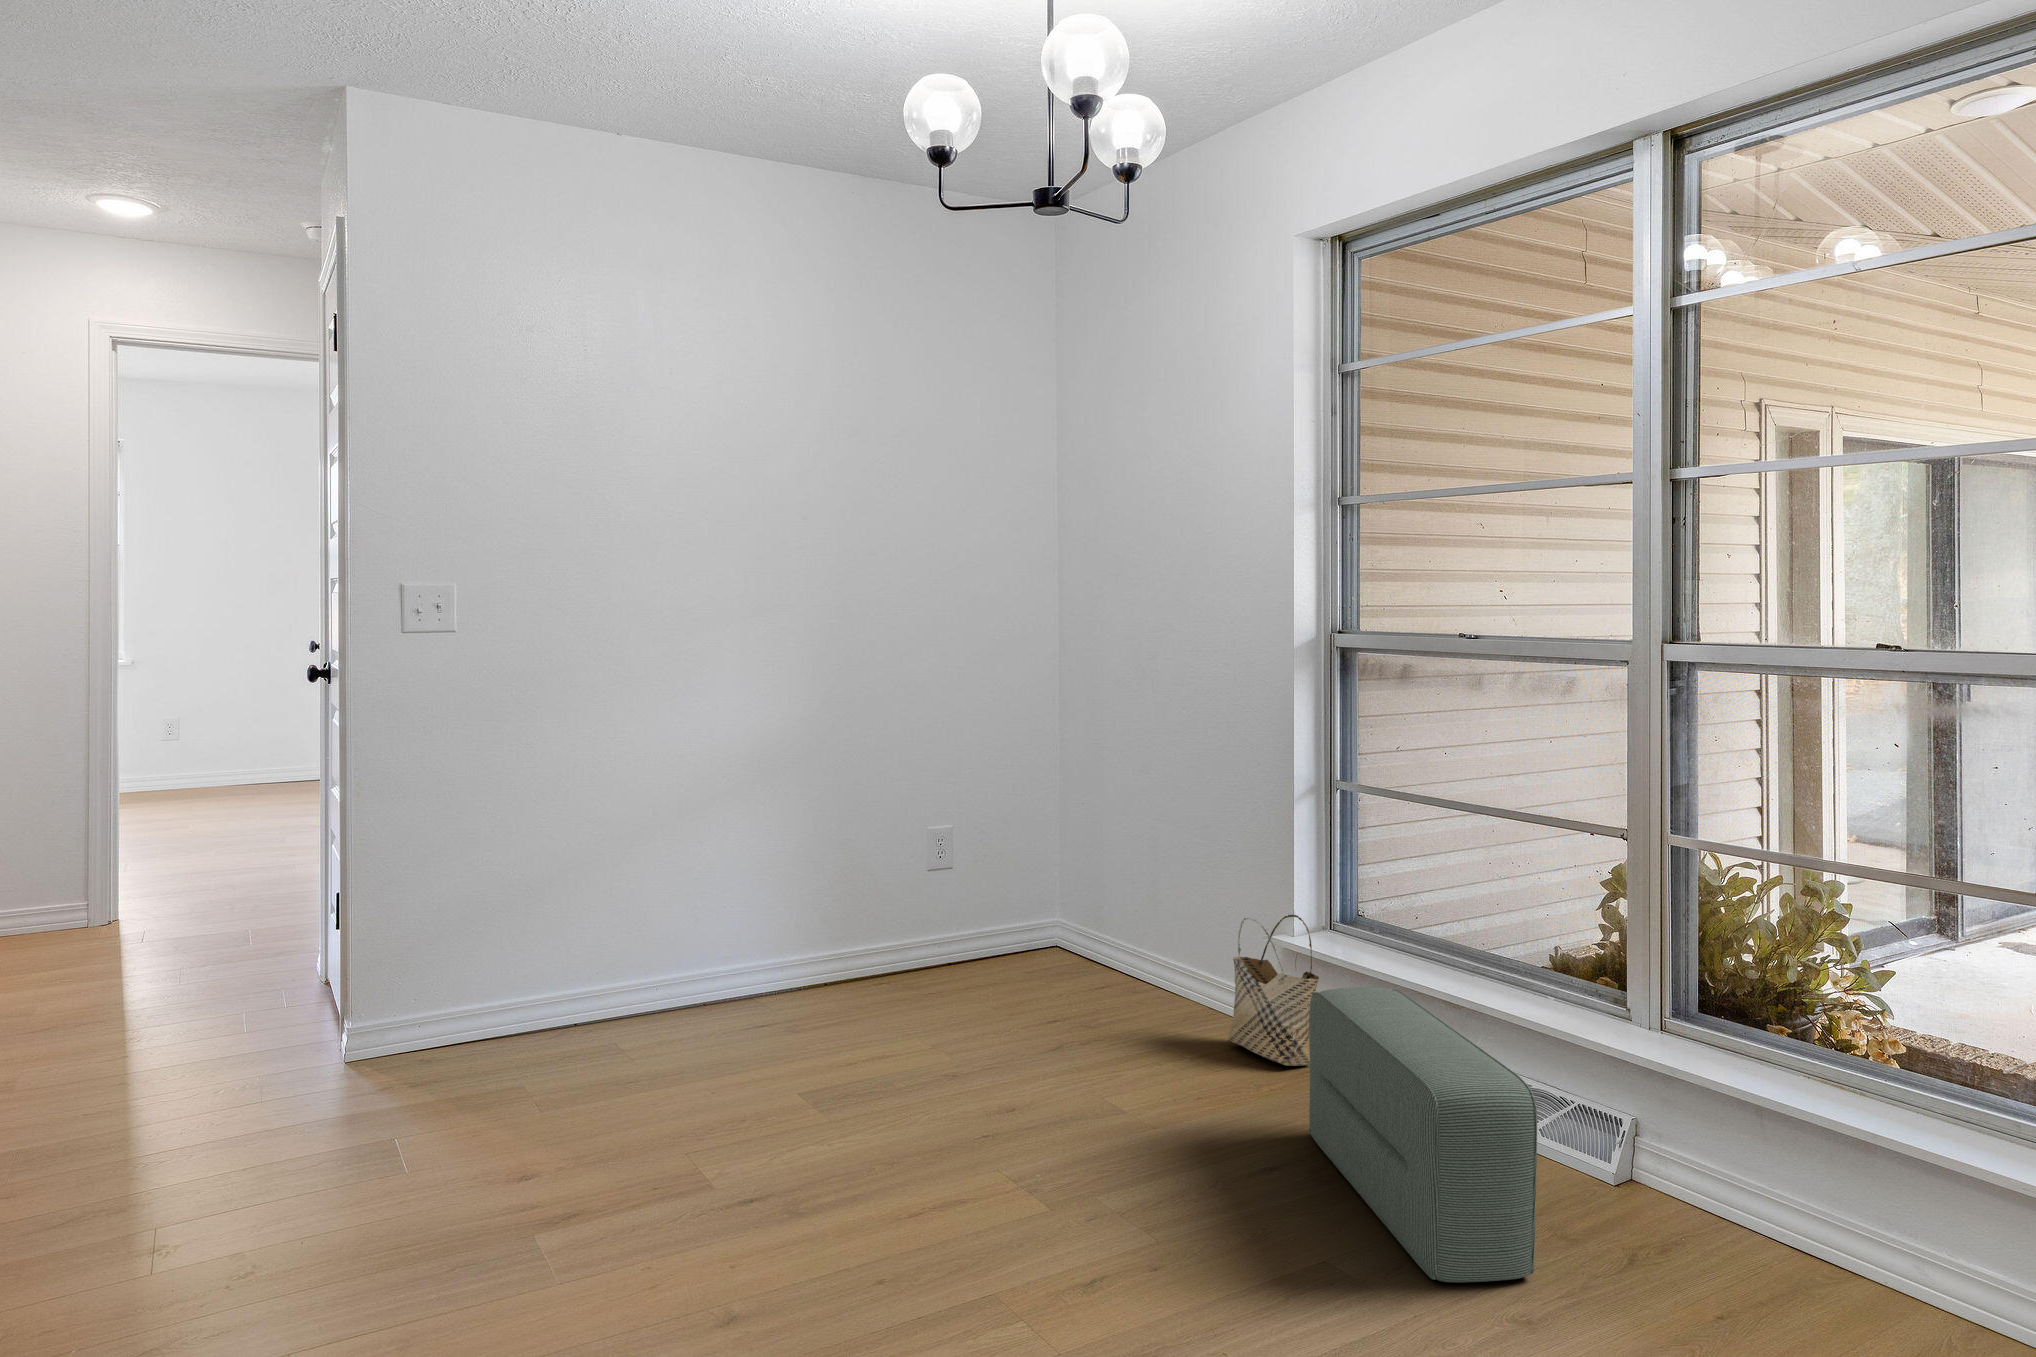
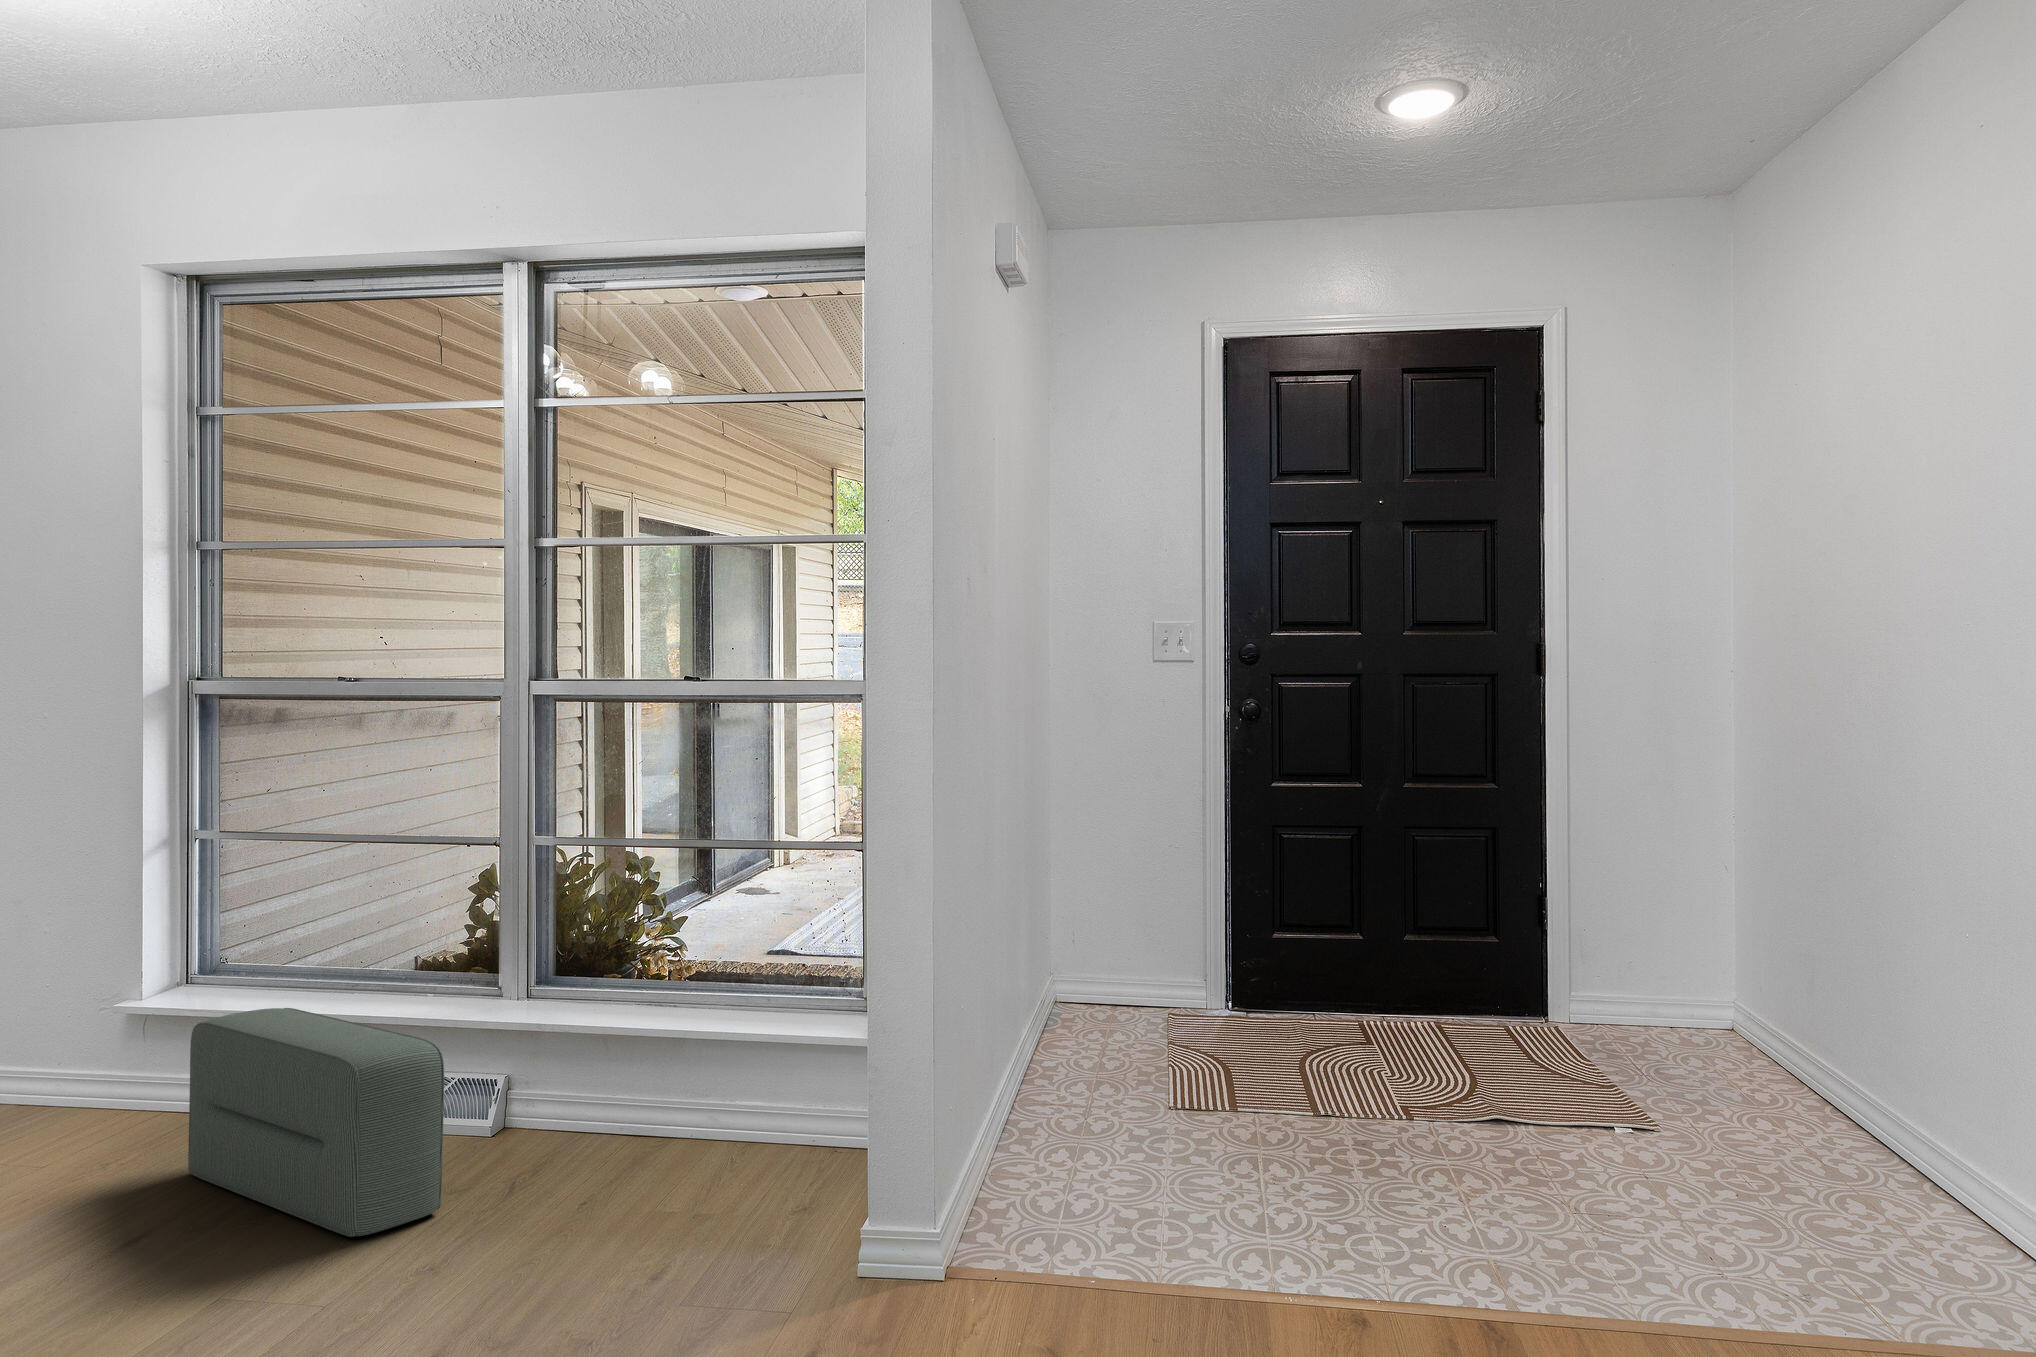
woven basket: present [1228,915,1319,1066] -> none [59,969,180,1127]

